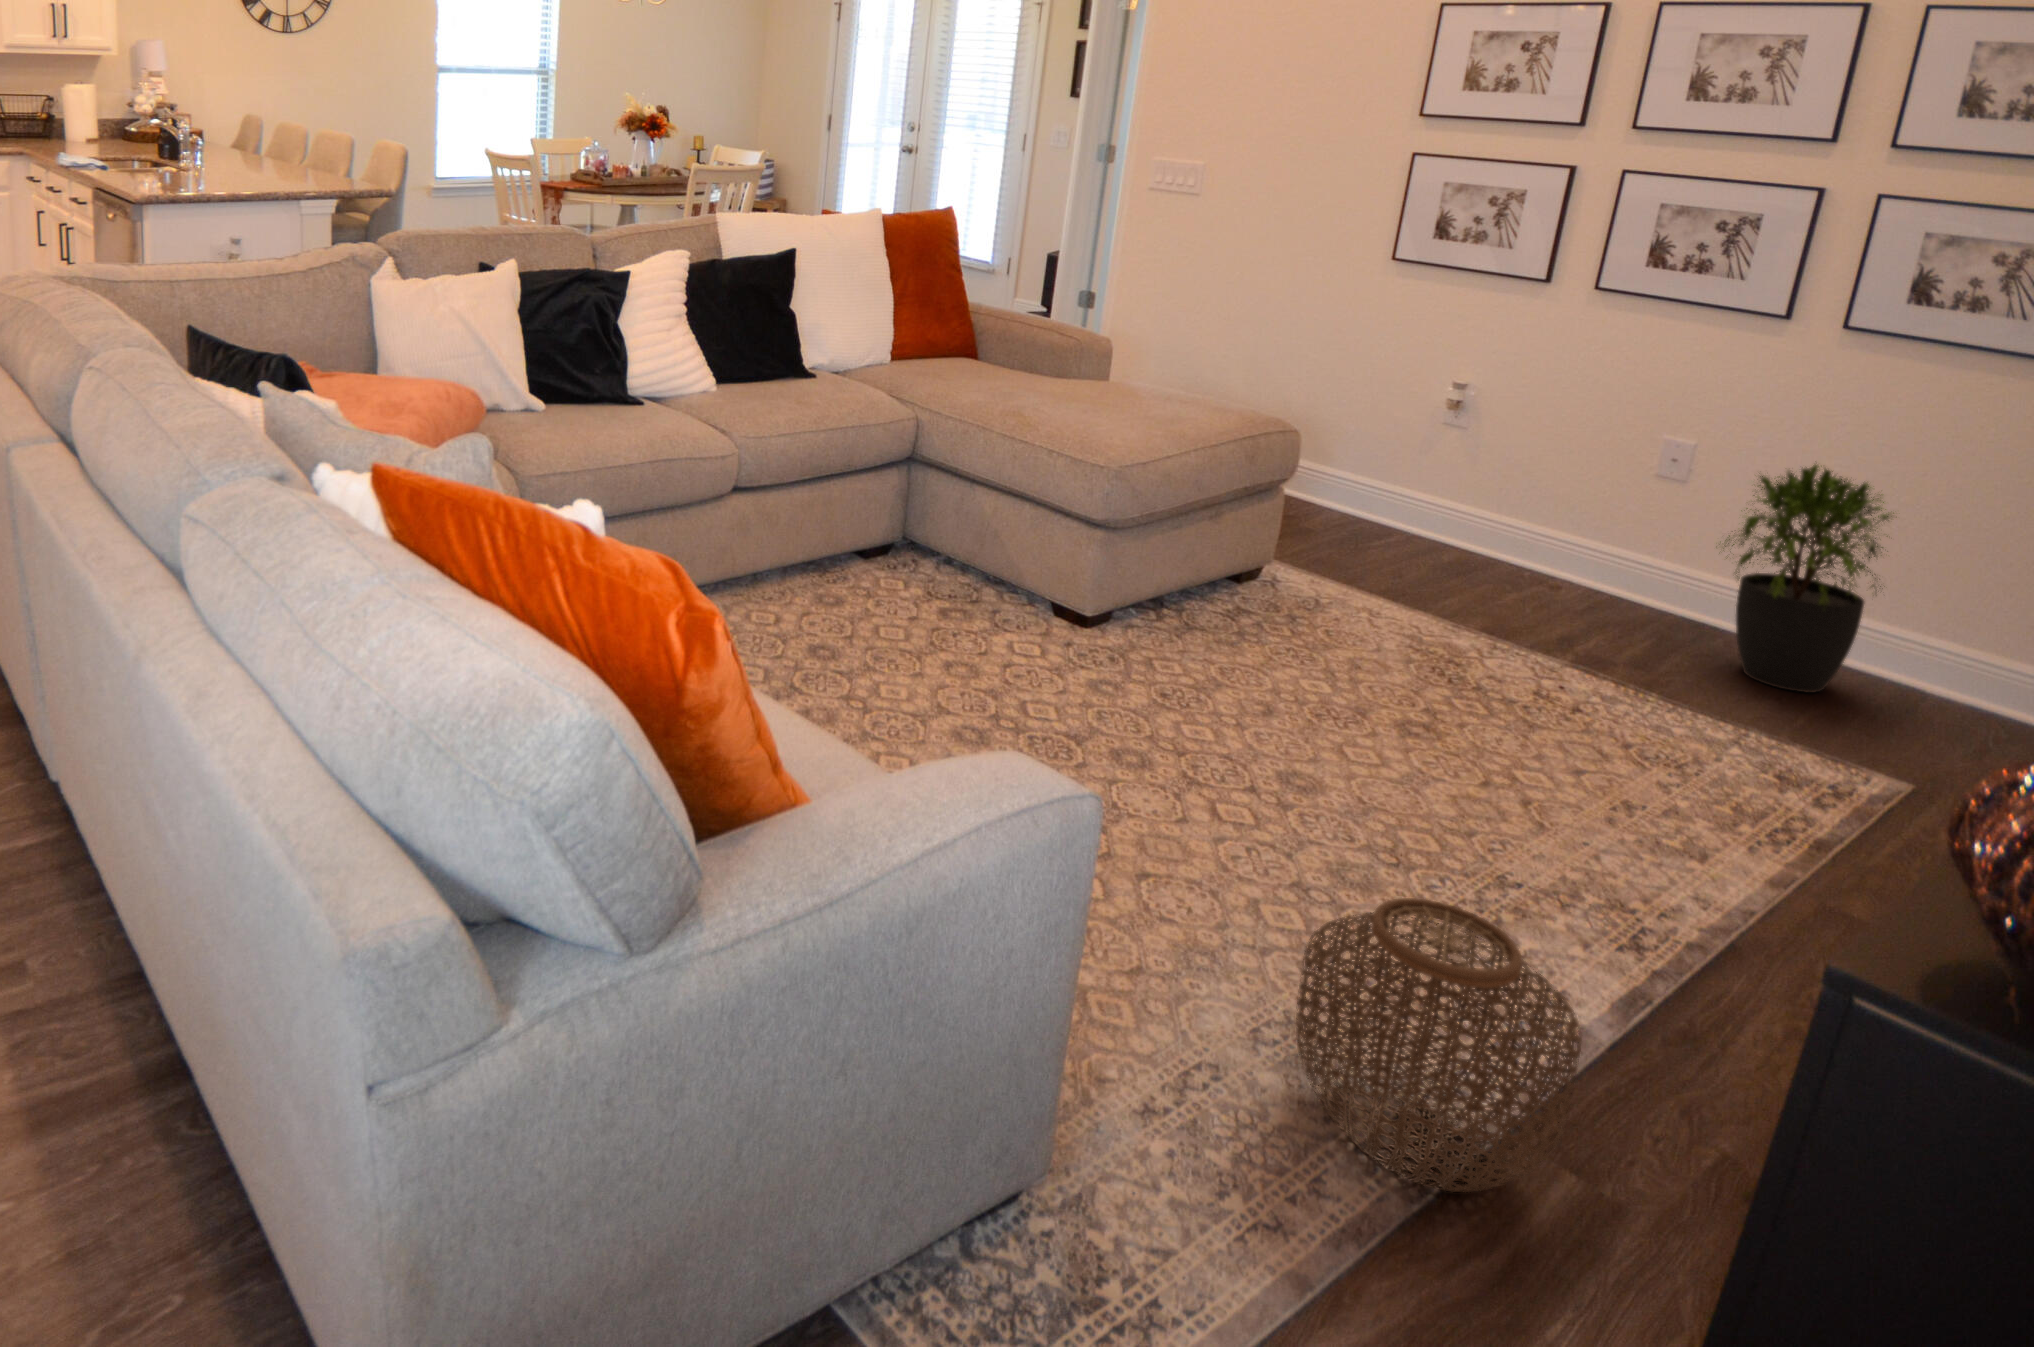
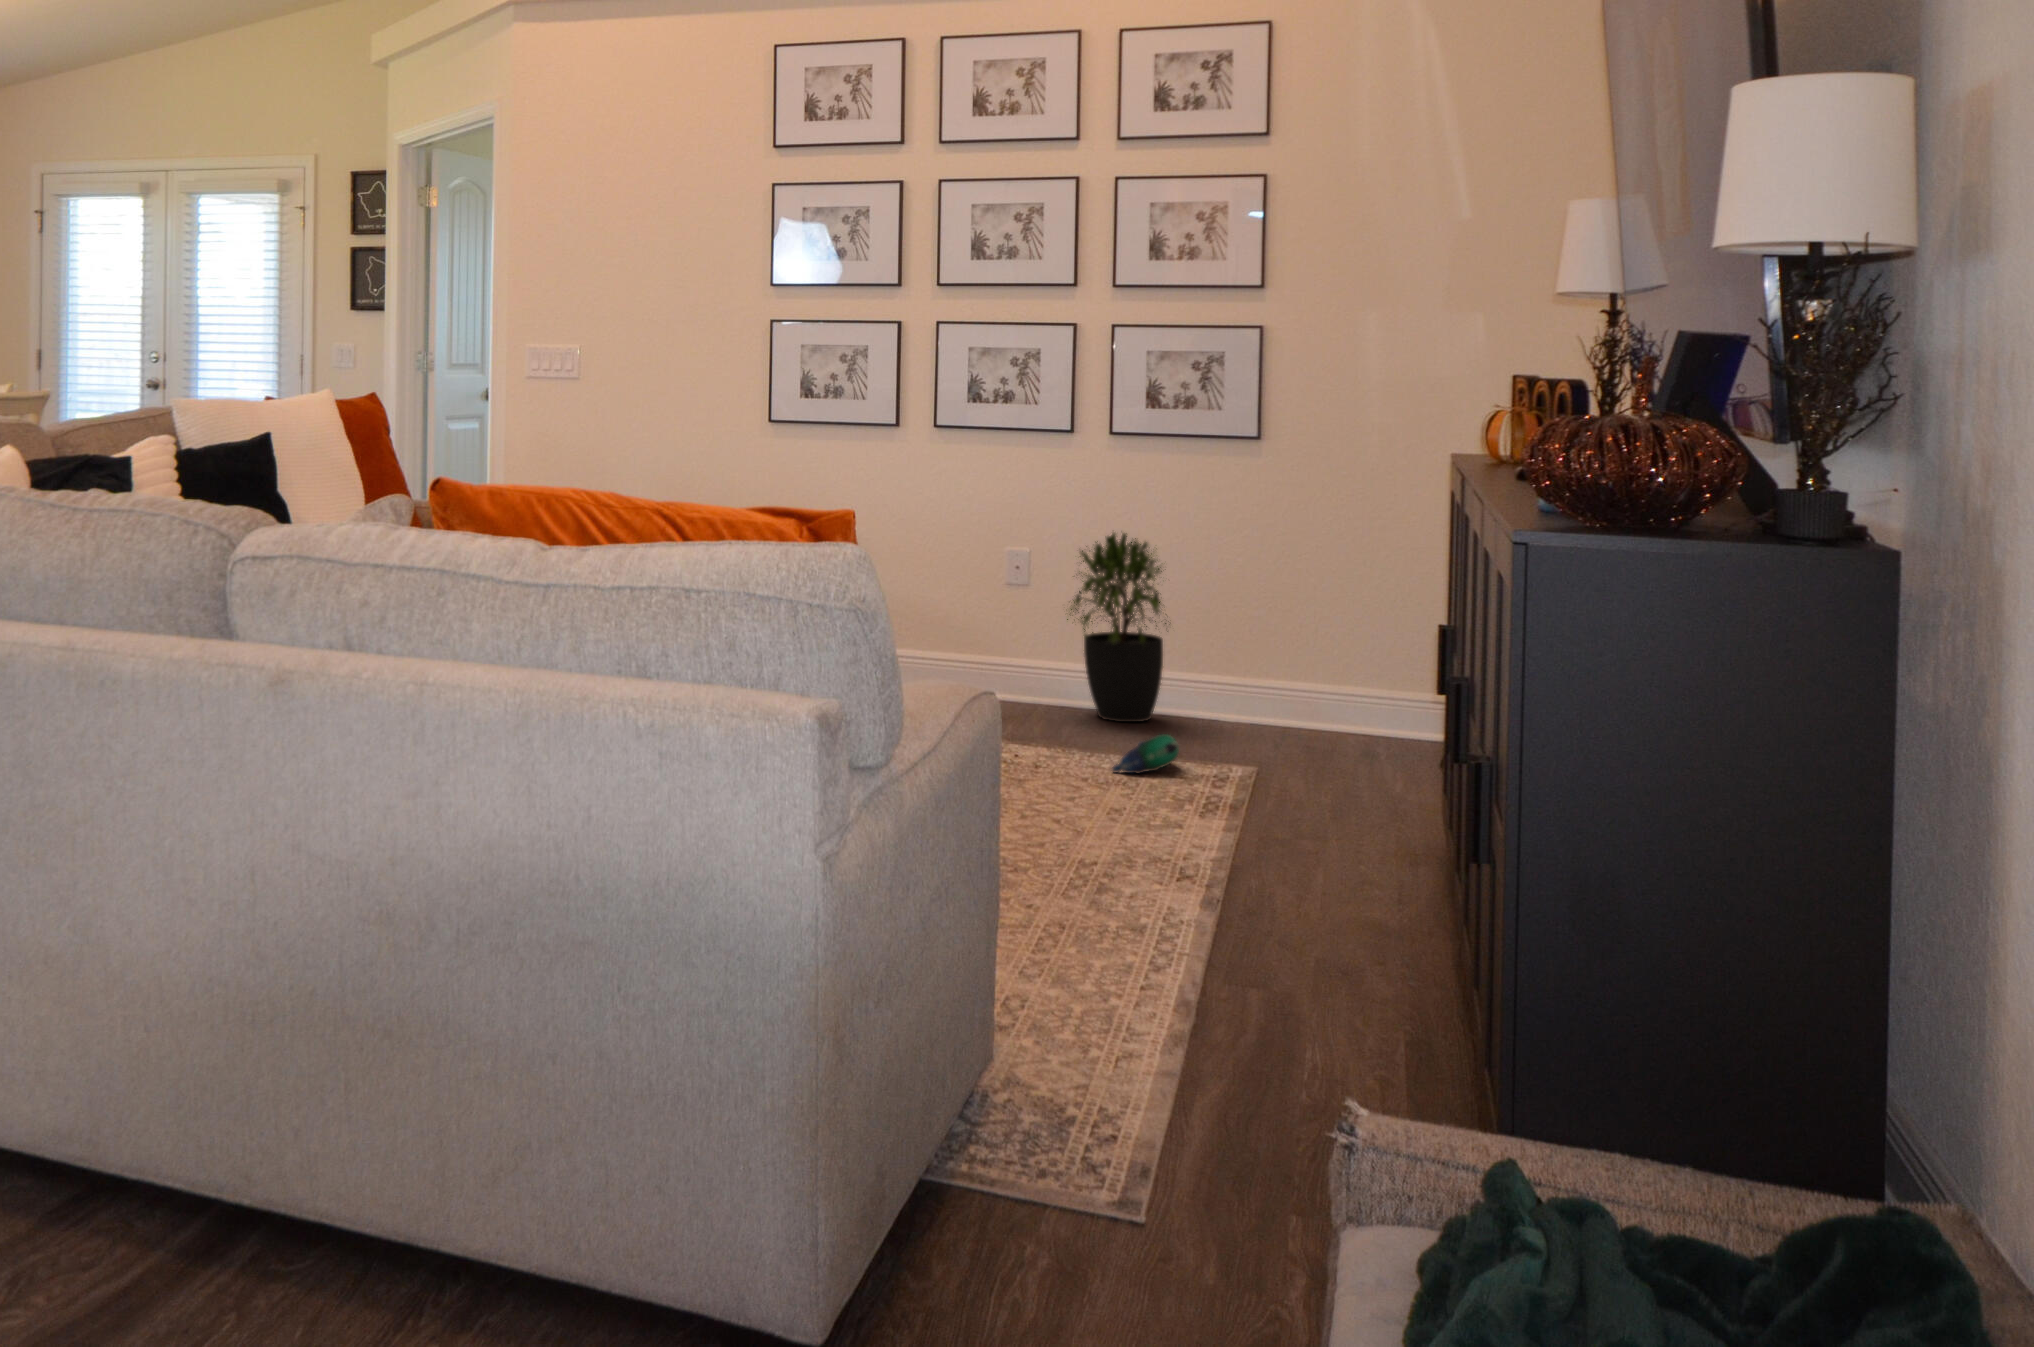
plush toy: none [1681,733,1803,775] -> present [1112,734,1179,774]
woven basket: present [1296,898,1582,1192] -> none [1061,796,1256,1014]

